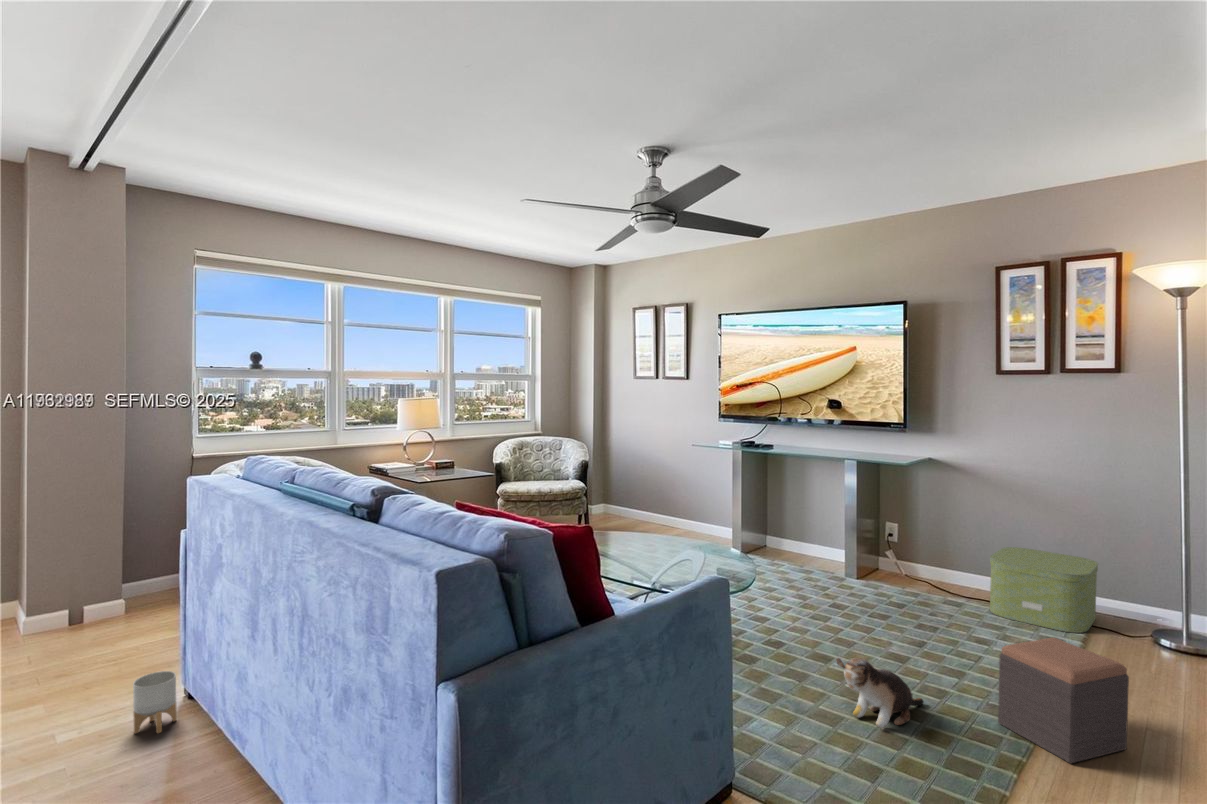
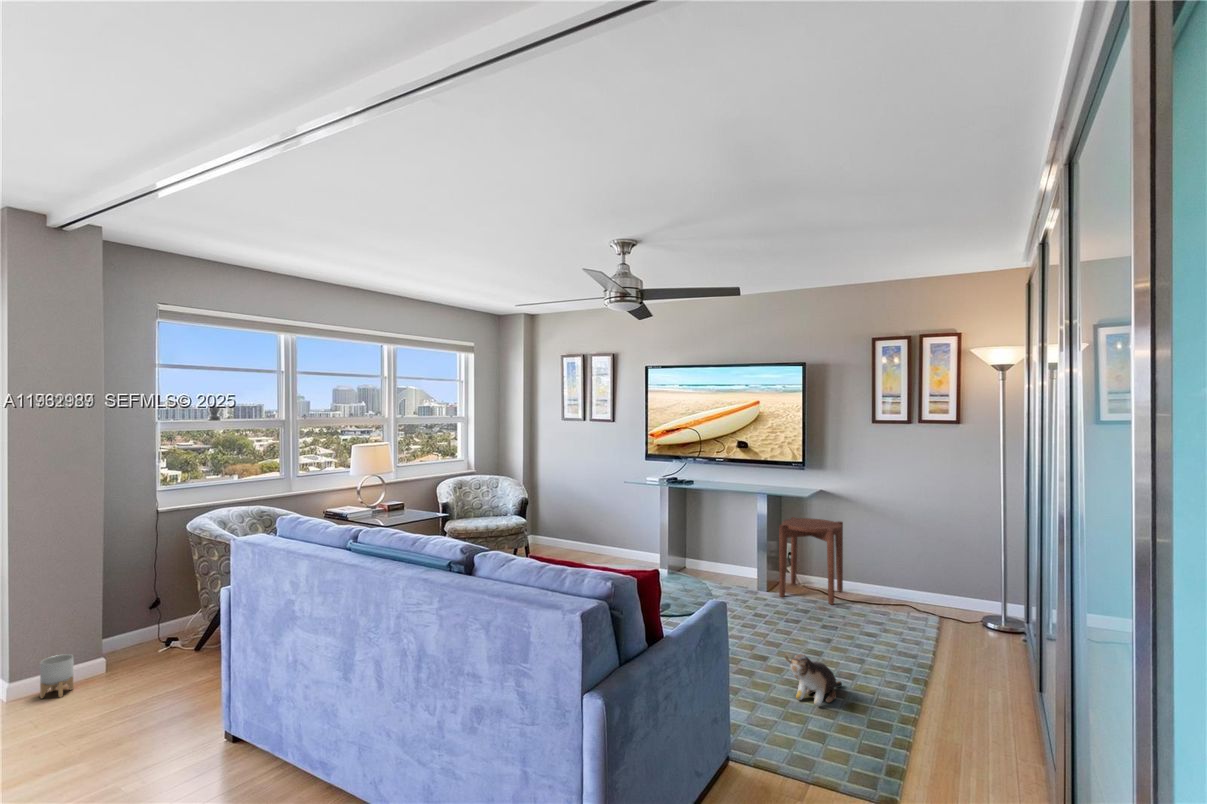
side table: none [870,491,958,600] -> present [779,517,843,605]
storage box: present [990,547,1098,633] -> none [870,559,944,623]
footstool: present [998,638,1129,763] -> none [894,628,978,717]
planter: present [133,671,177,733] -> present [40,654,74,698]

